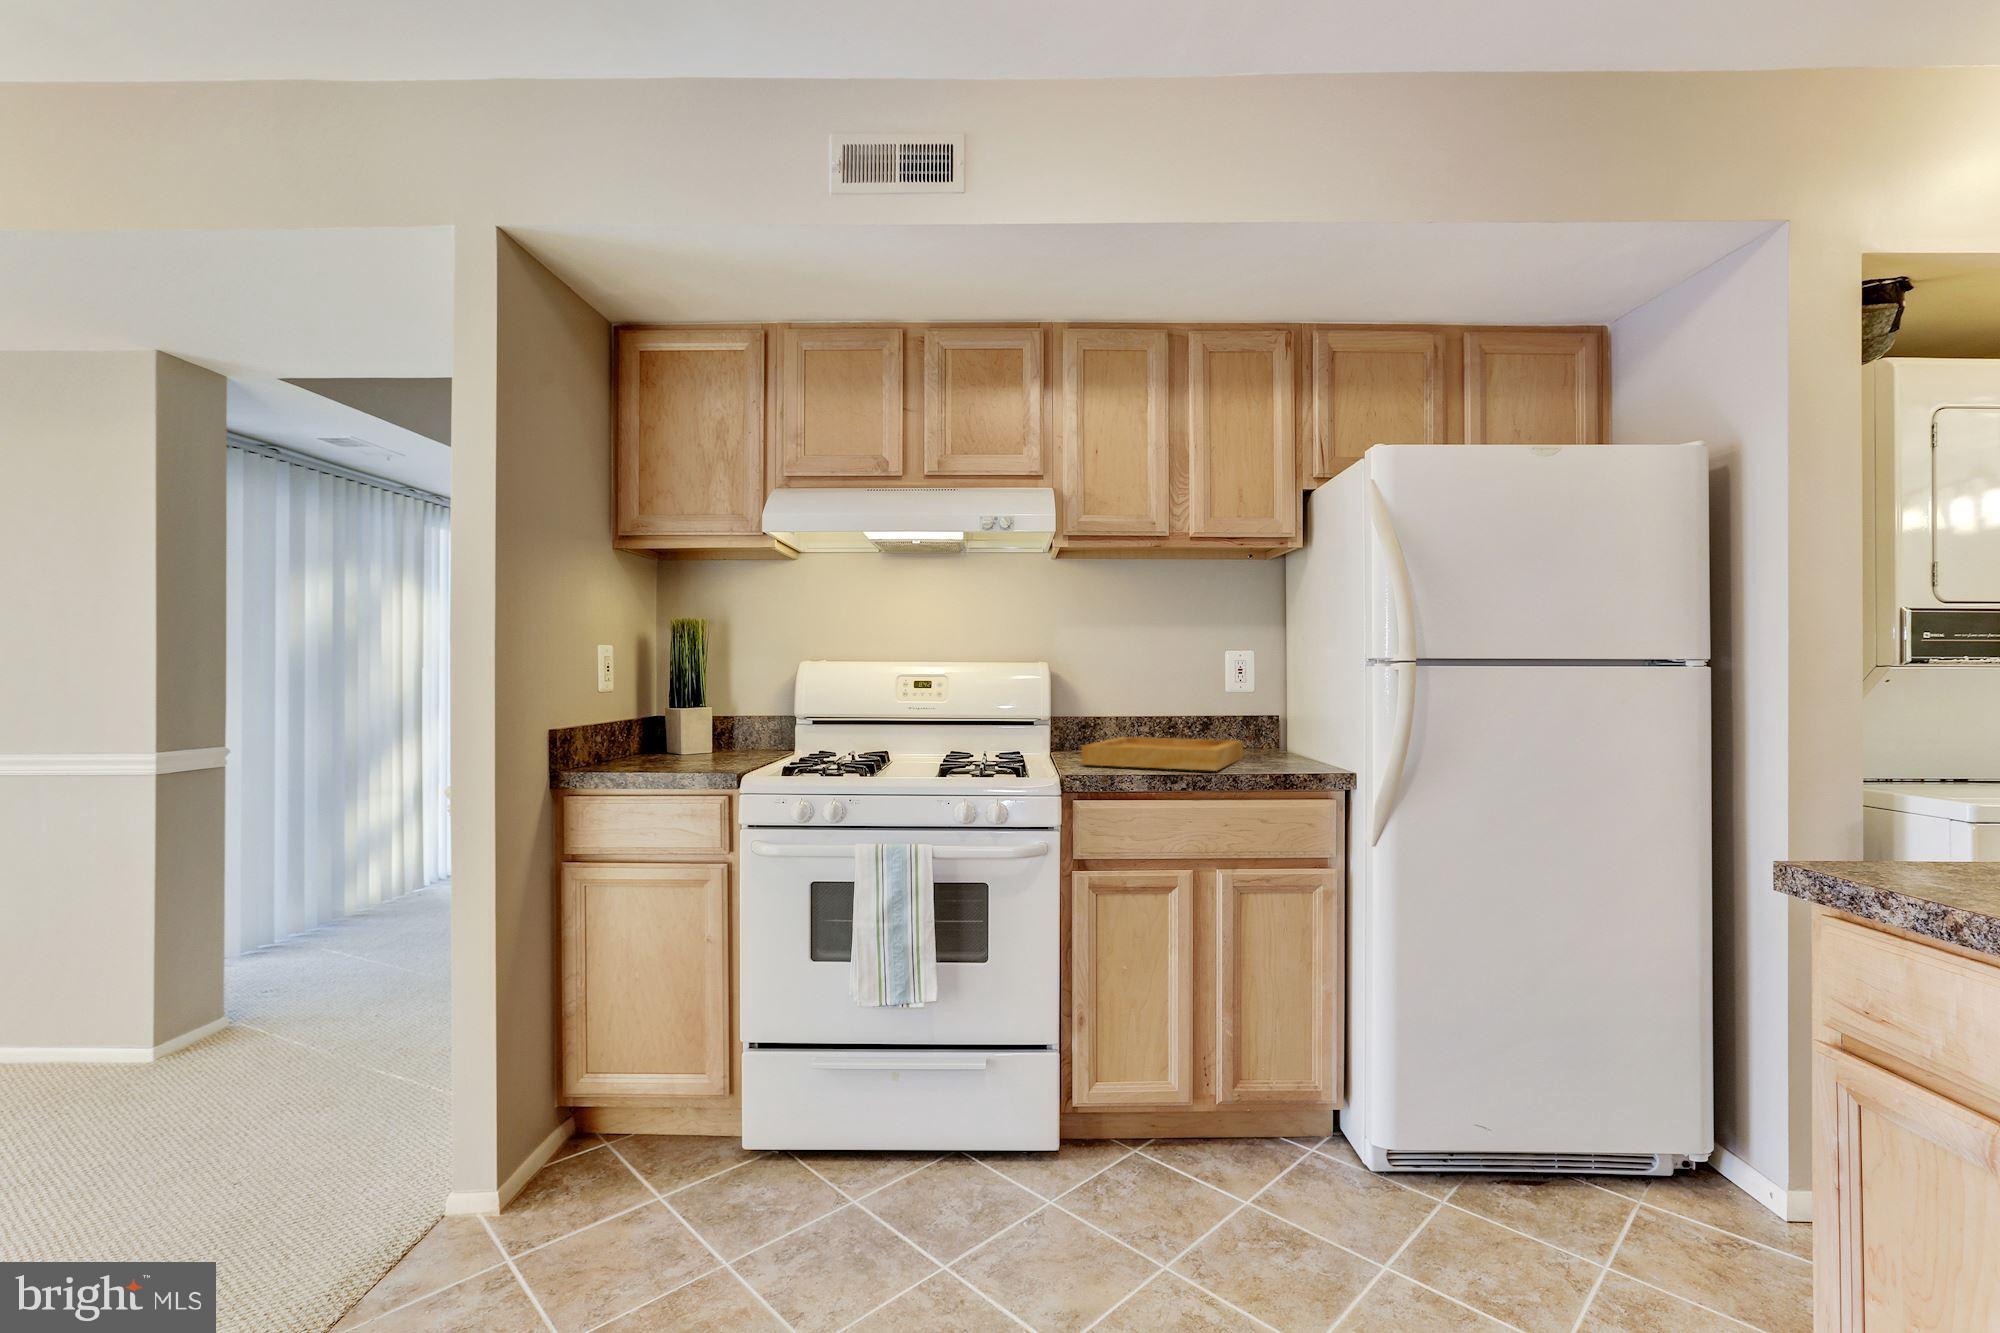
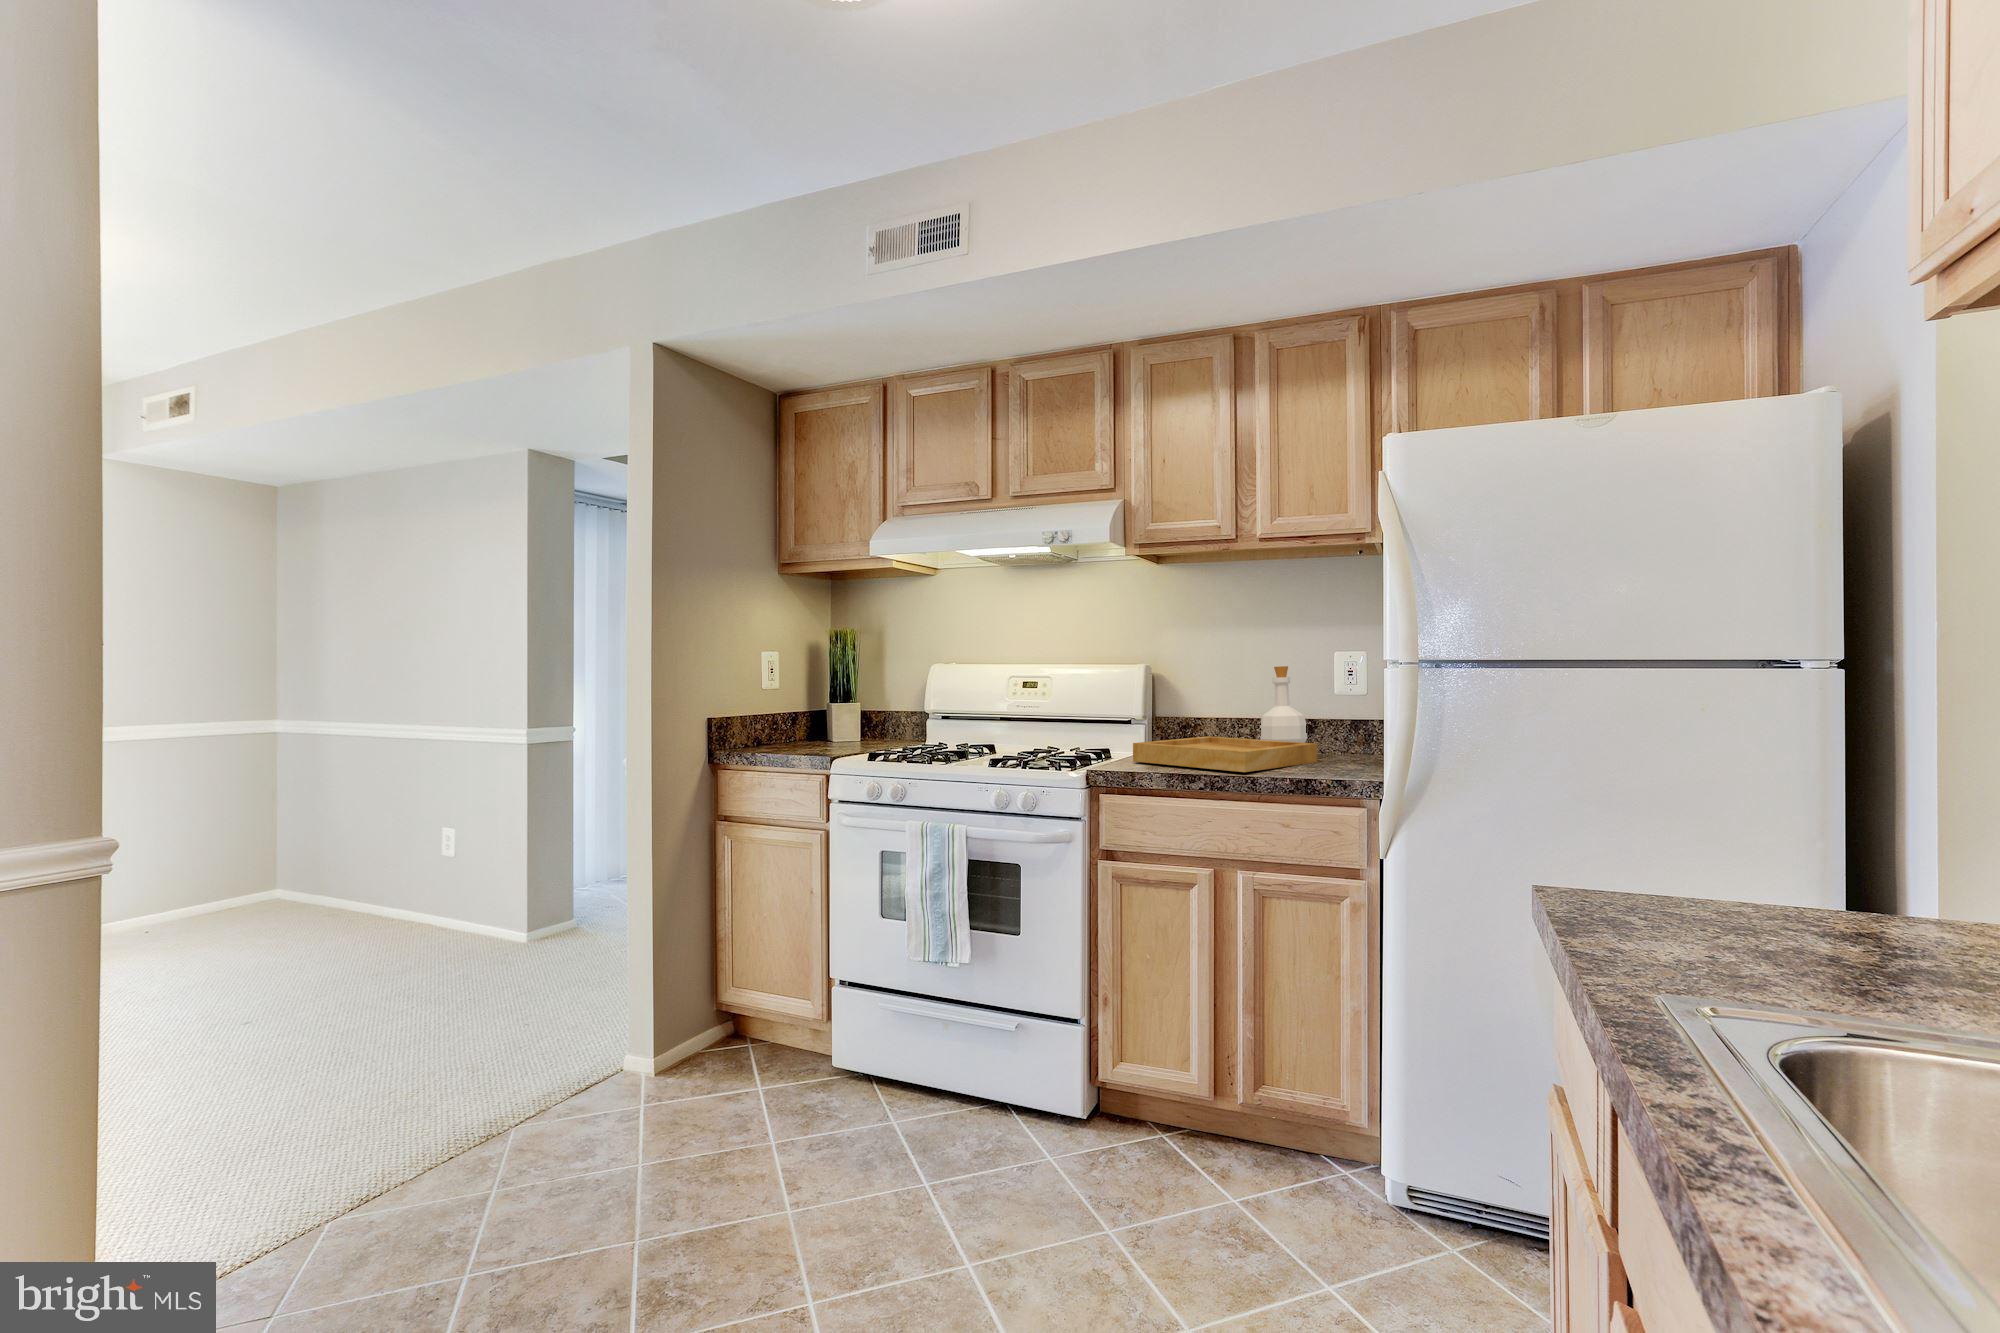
bottle: none [1160,666,1206,747] -> present [1260,666,1307,743]

